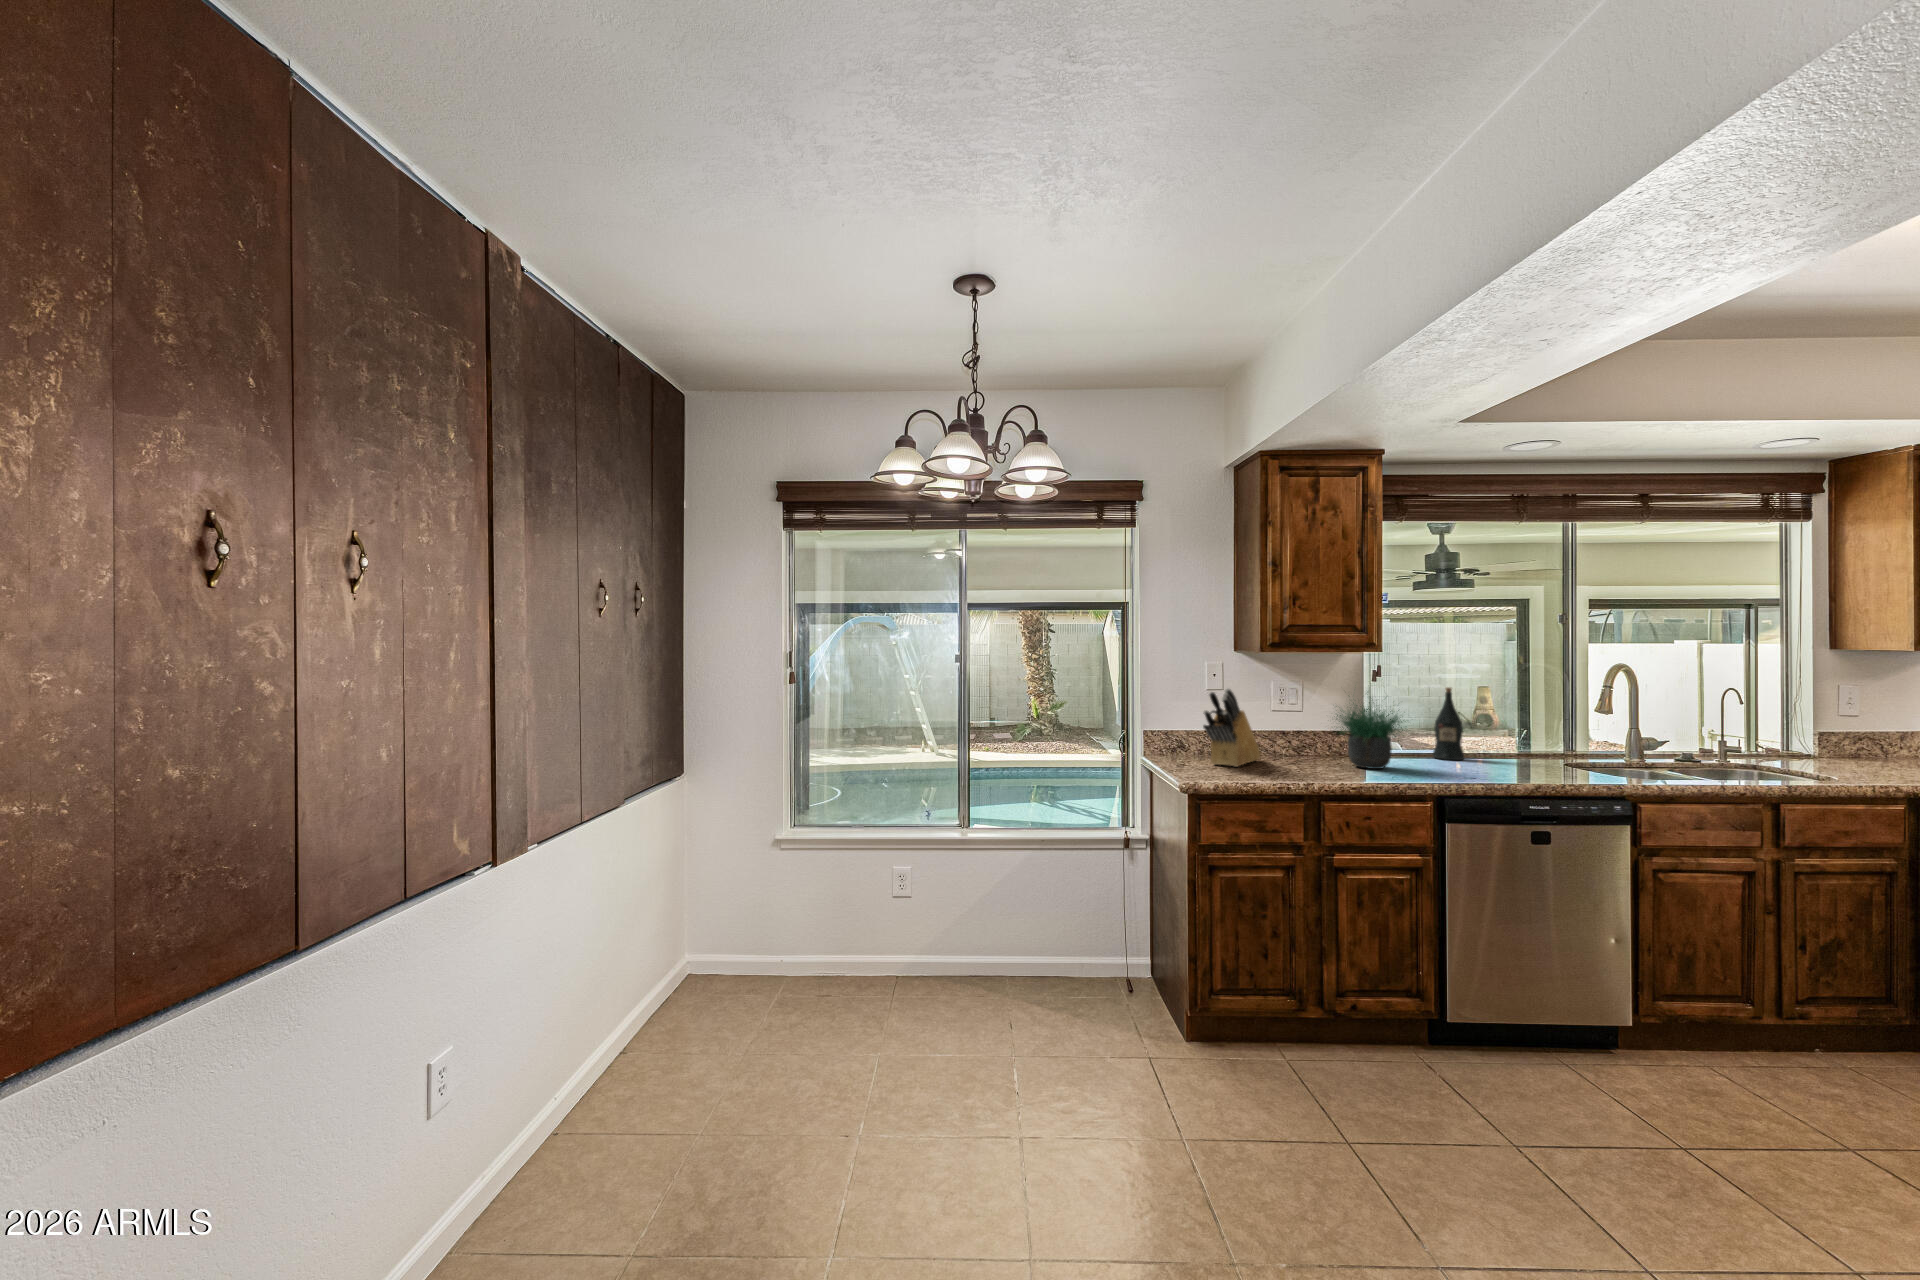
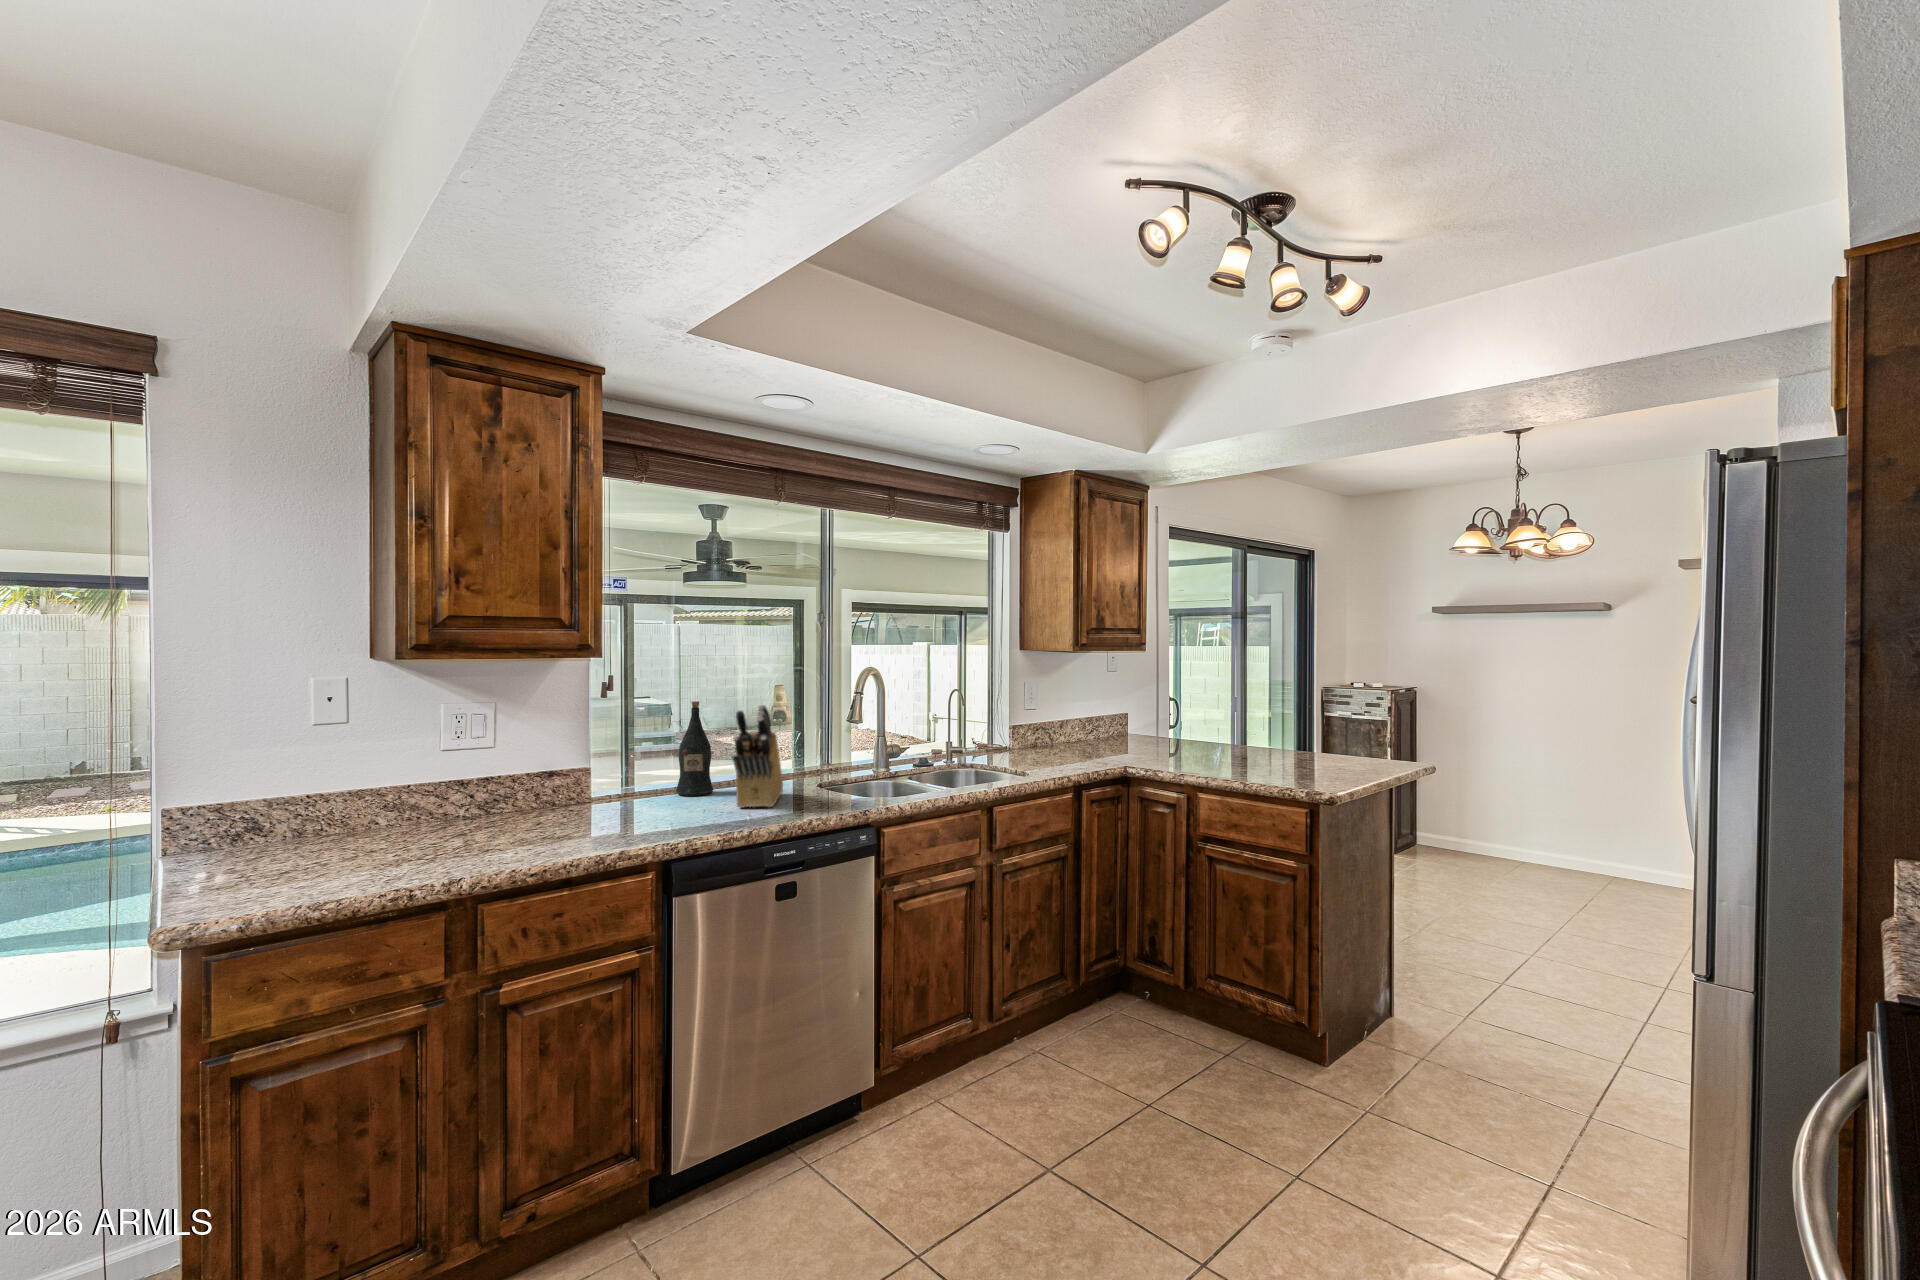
knife block: present [1203,689,1260,767] -> present [733,705,783,808]
potted plant: present [1336,702,1405,769] -> none [501,694,647,829]

